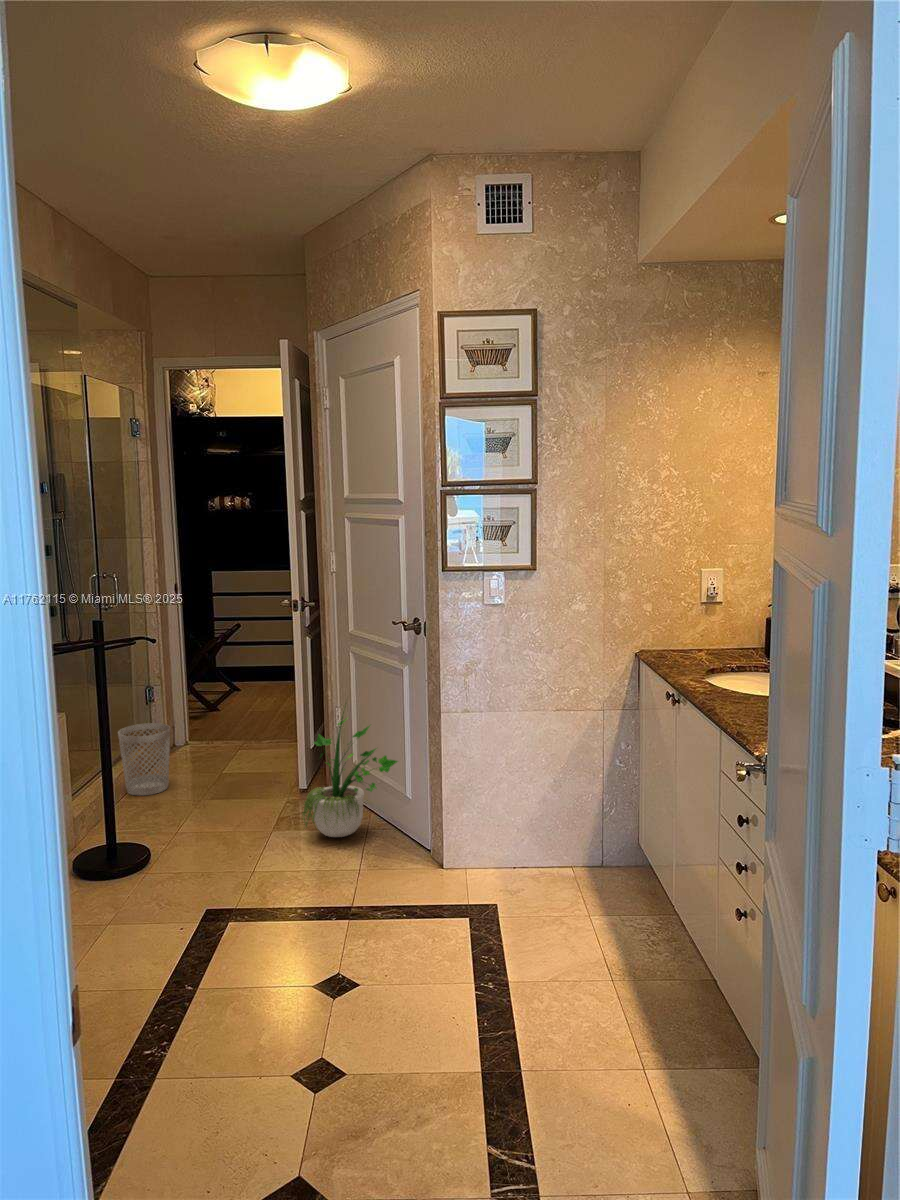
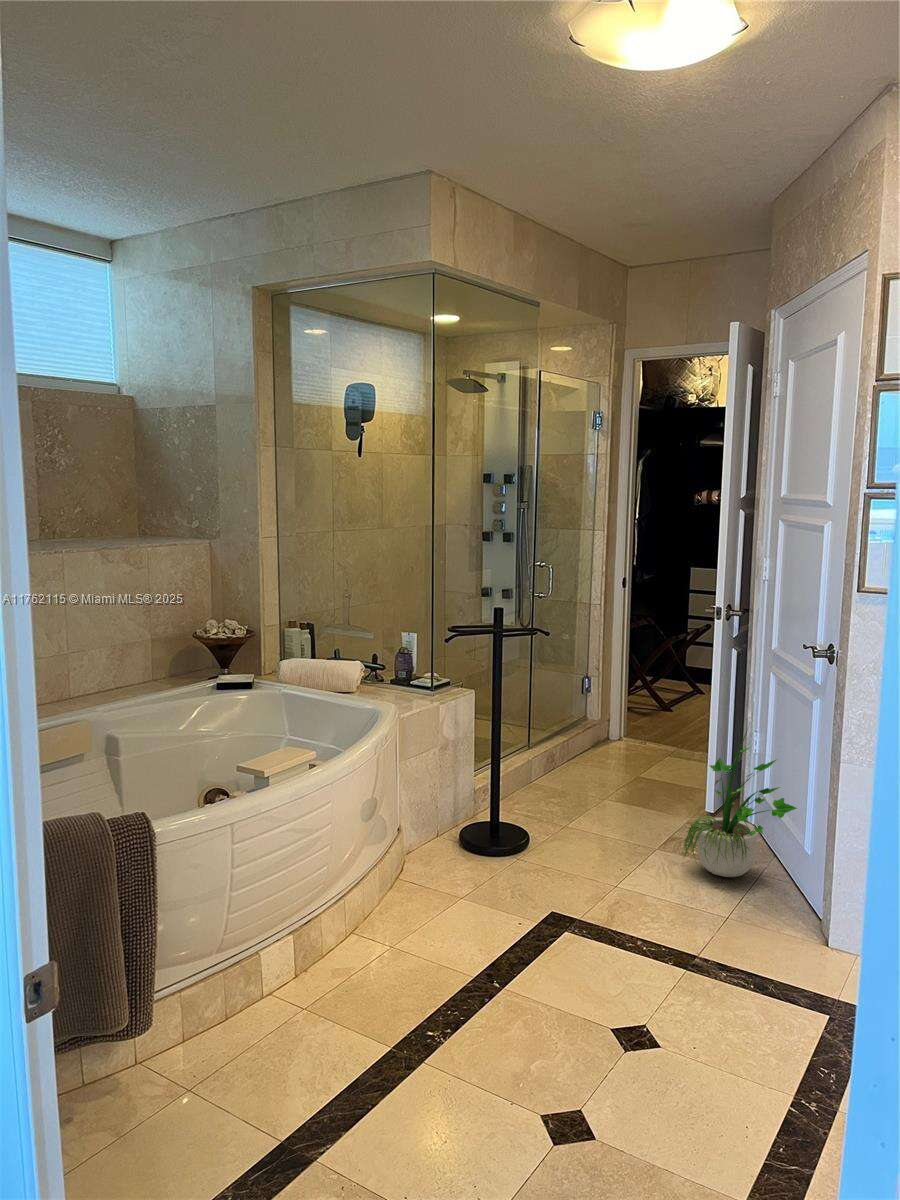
wastebasket: present [118,723,170,796] -> none [539,713,588,783]

